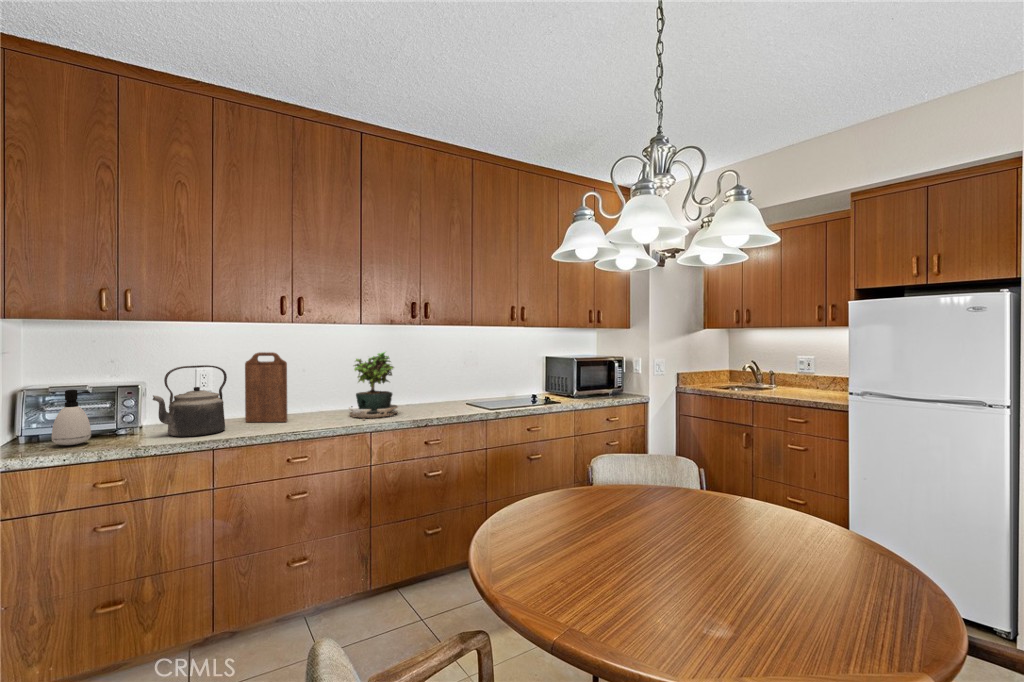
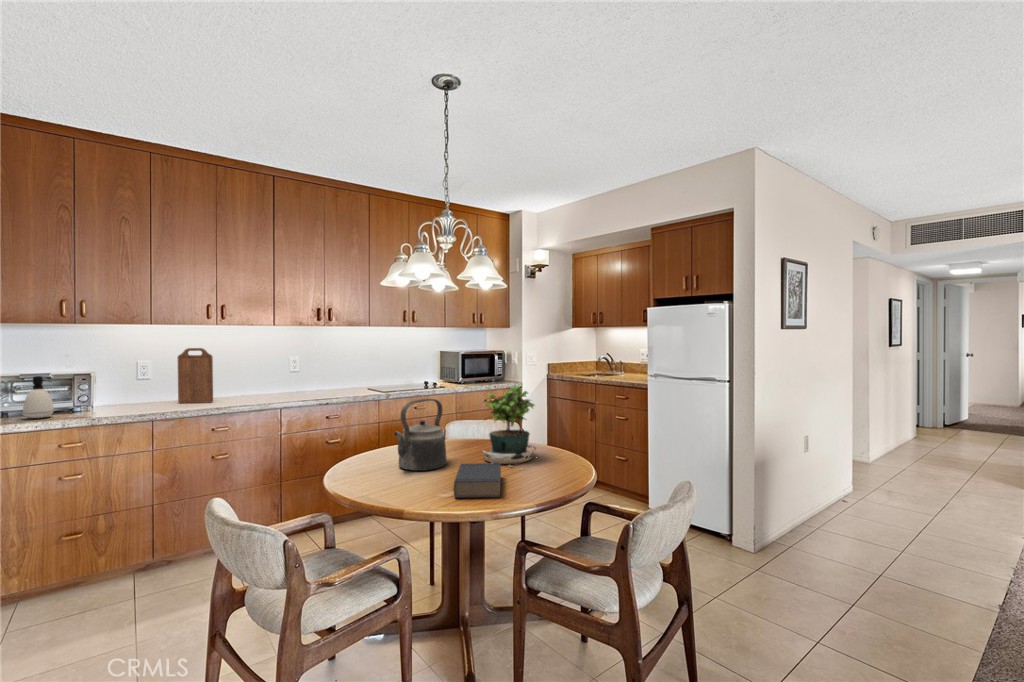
potted plant: present [349,352,398,418] -> present [483,385,536,464]
kettle: present [153,365,227,437] -> present [394,399,447,471]
book: none [695,557,821,649] -> present [454,463,501,498]

